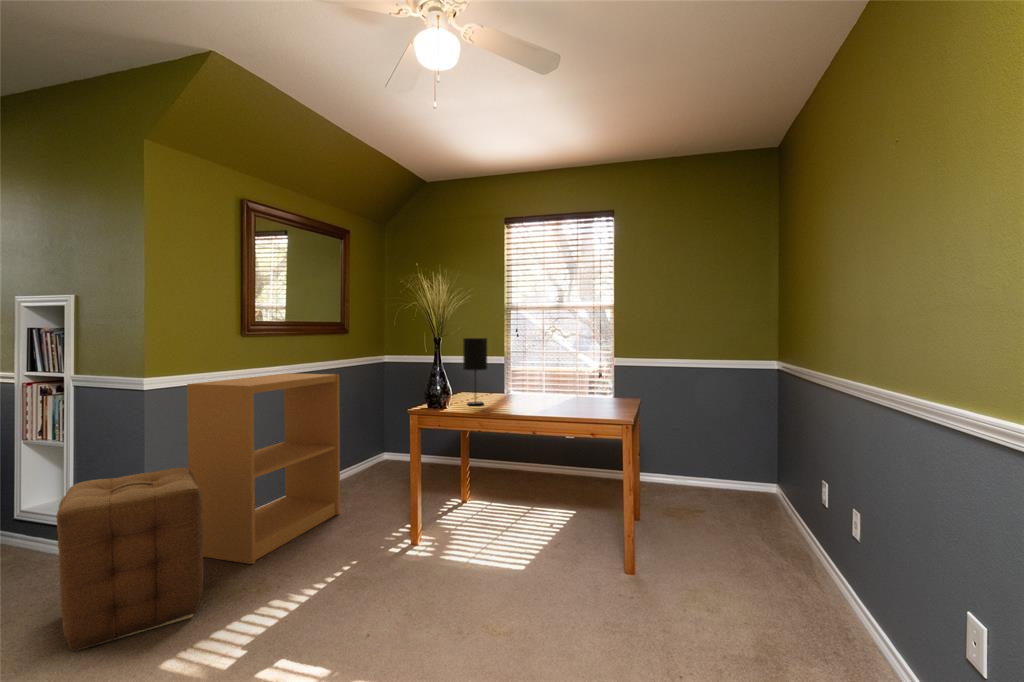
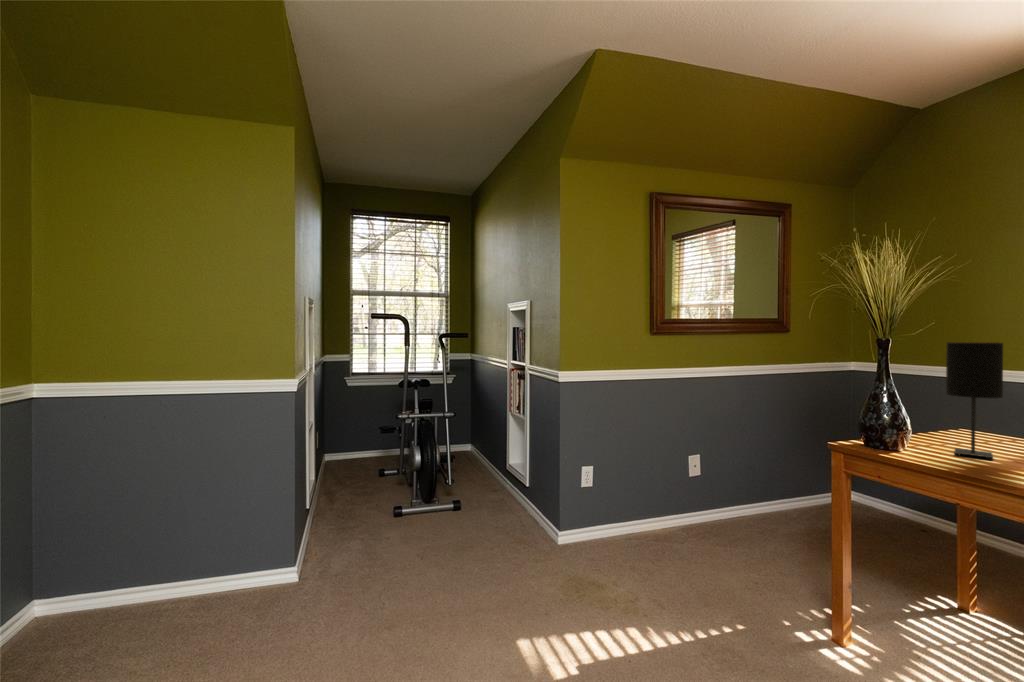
bookshelf: present [187,373,340,564] -> none [595,378,755,575]
ottoman: present [56,468,204,650] -> none [475,455,584,607]

